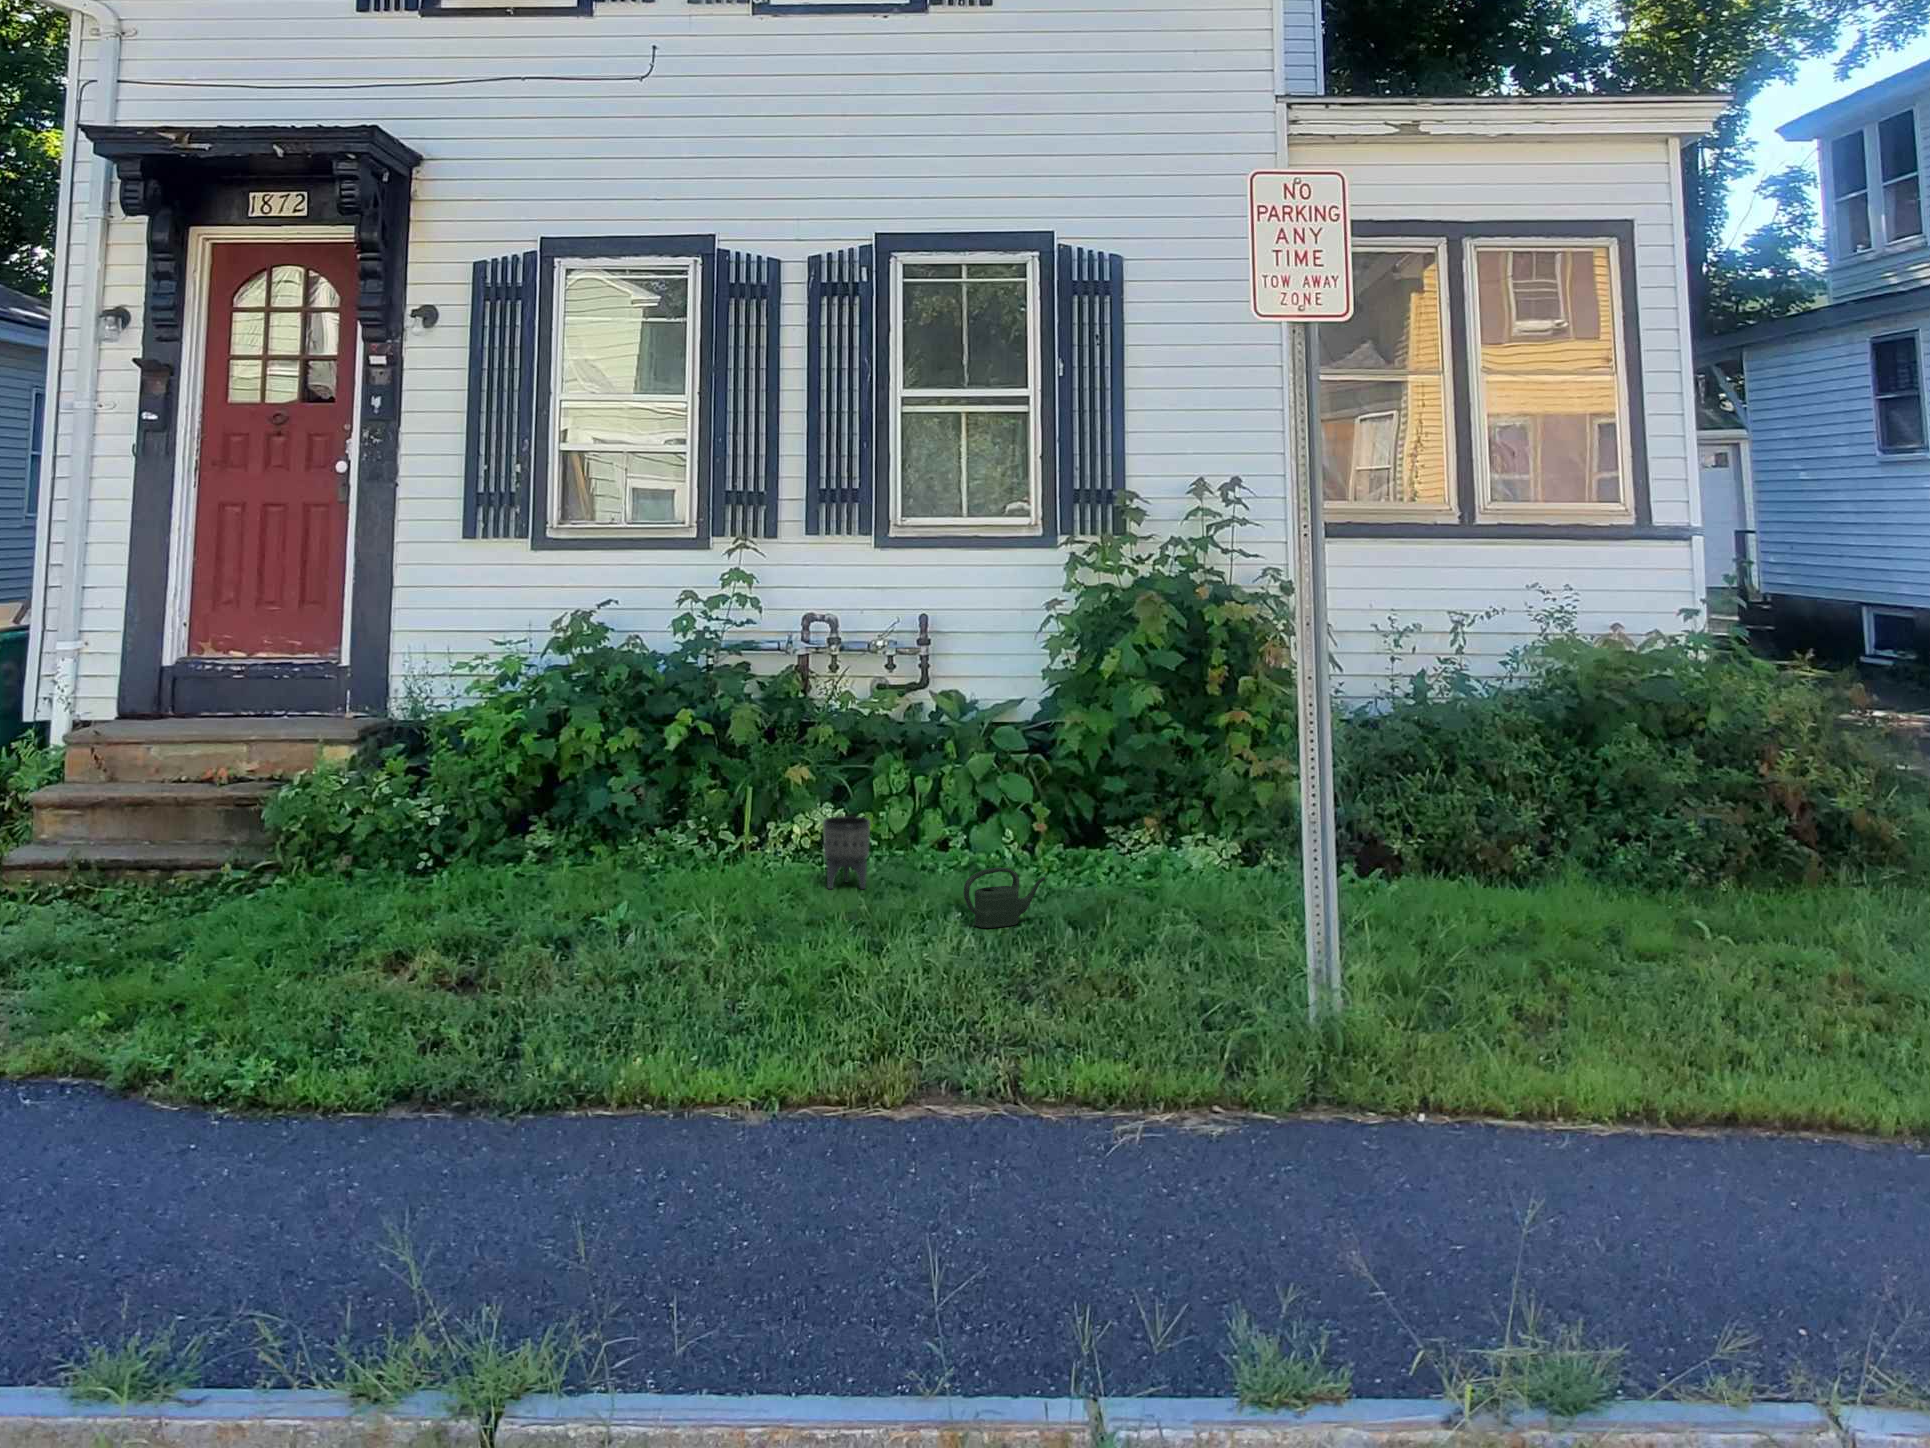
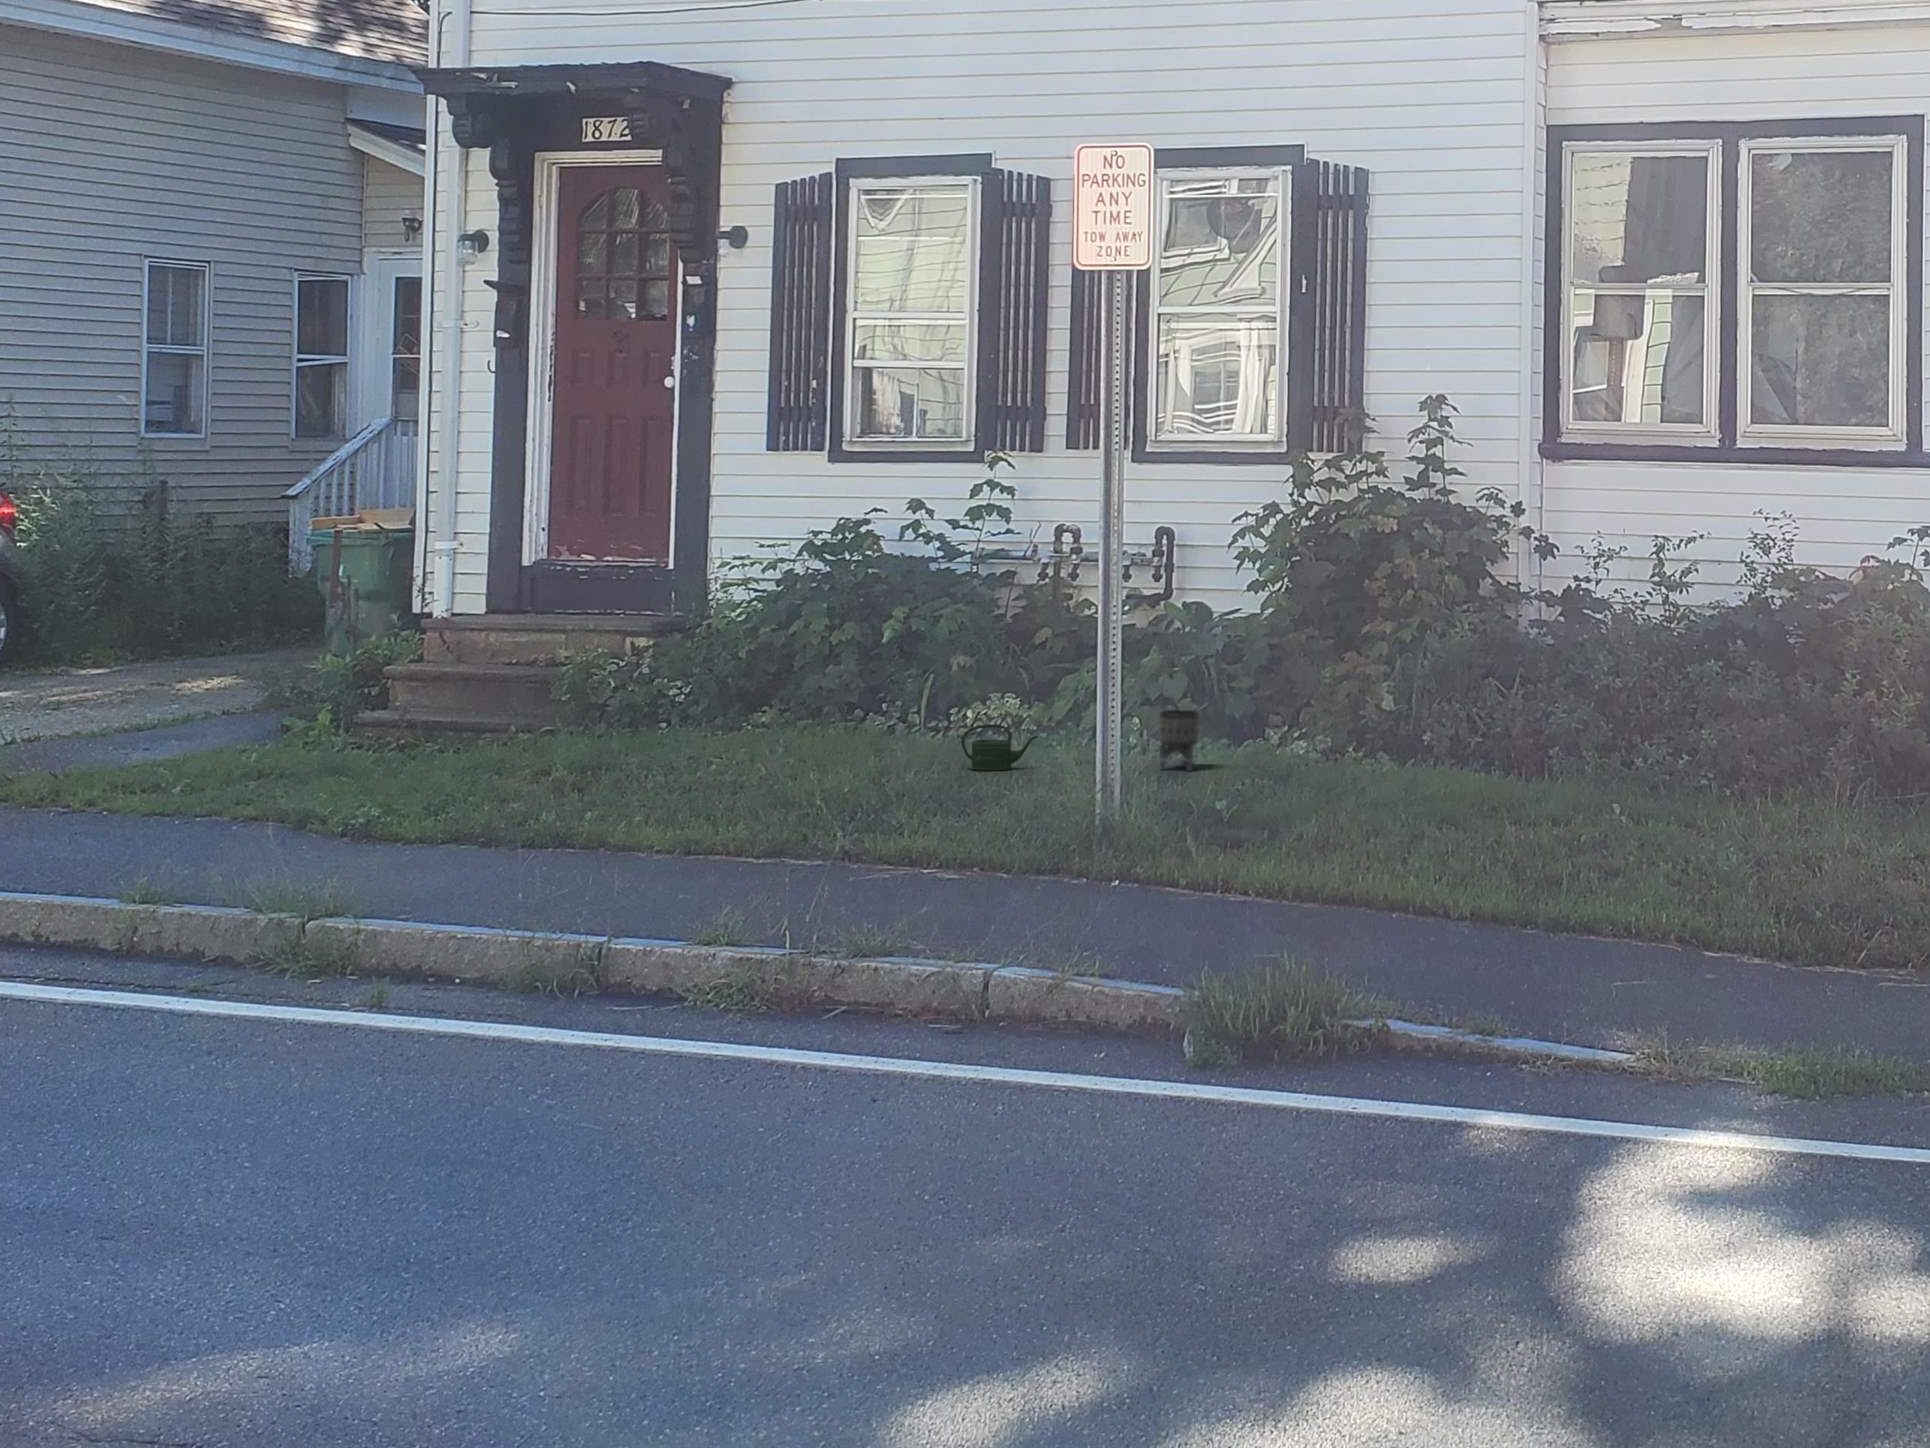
planter: present [823,816,870,889] -> present [1158,710,1200,771]

